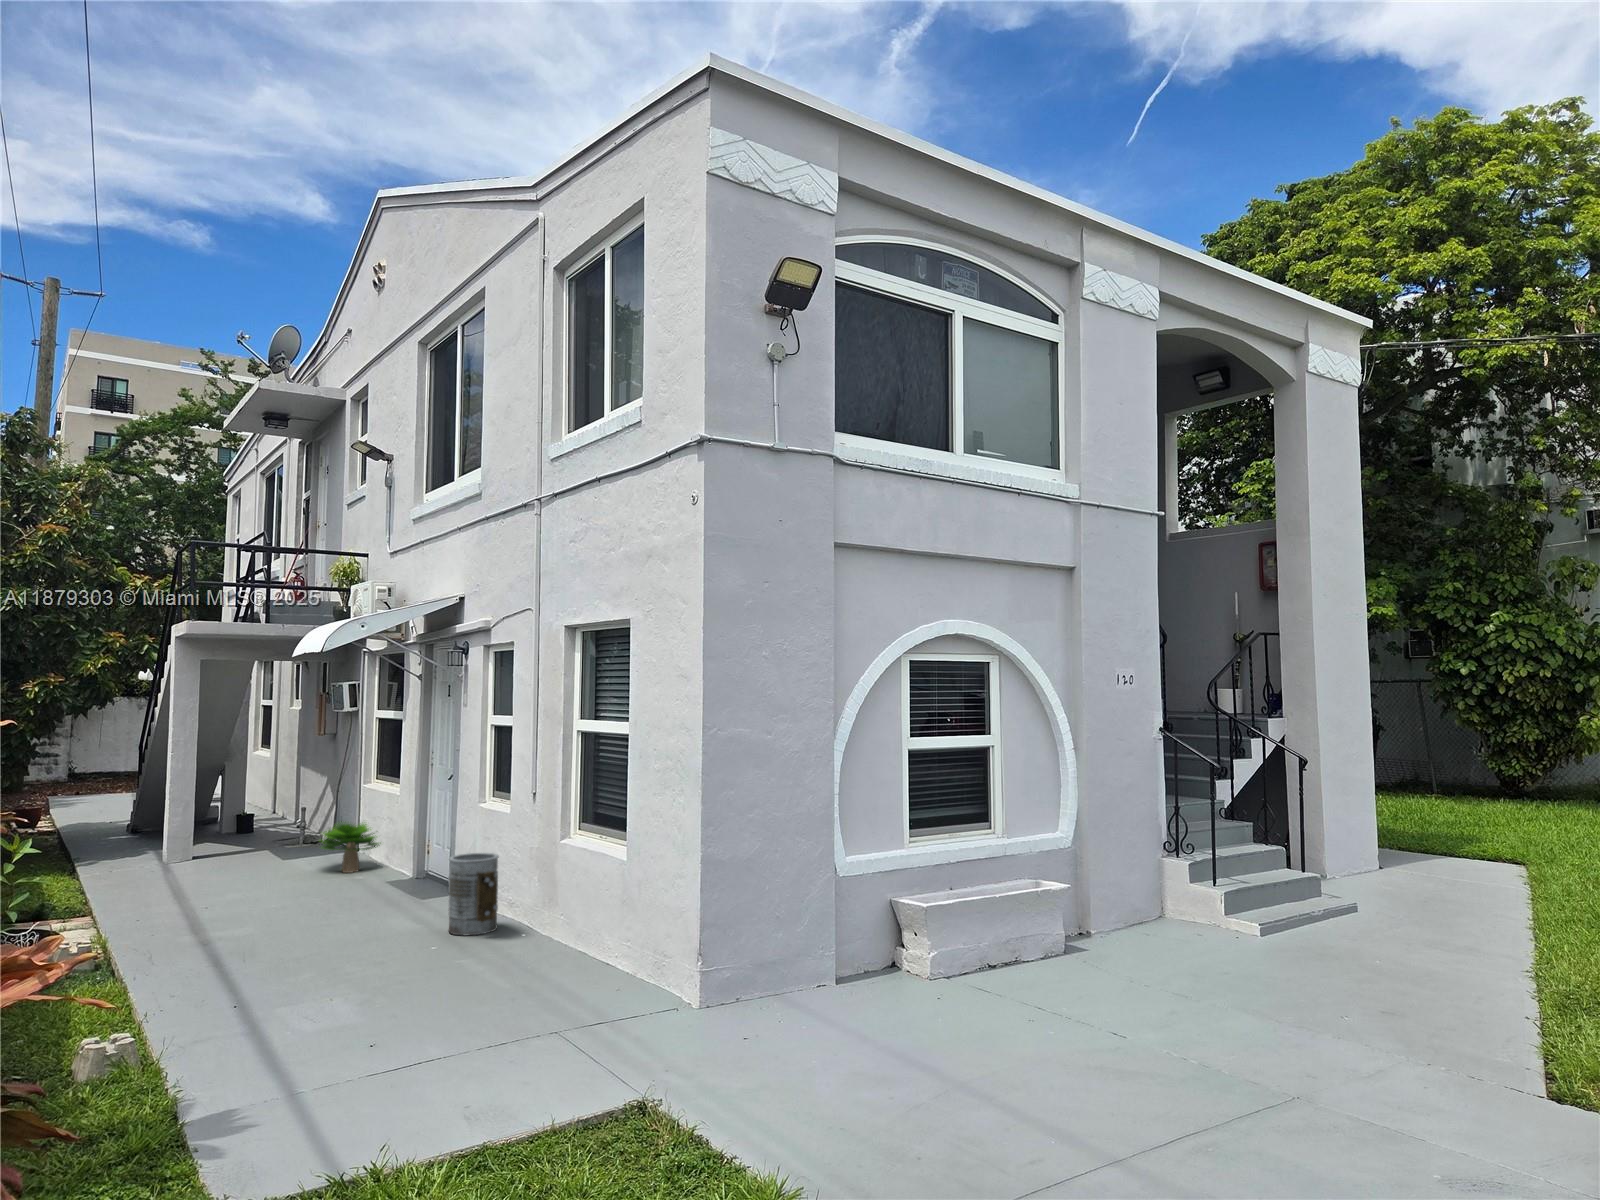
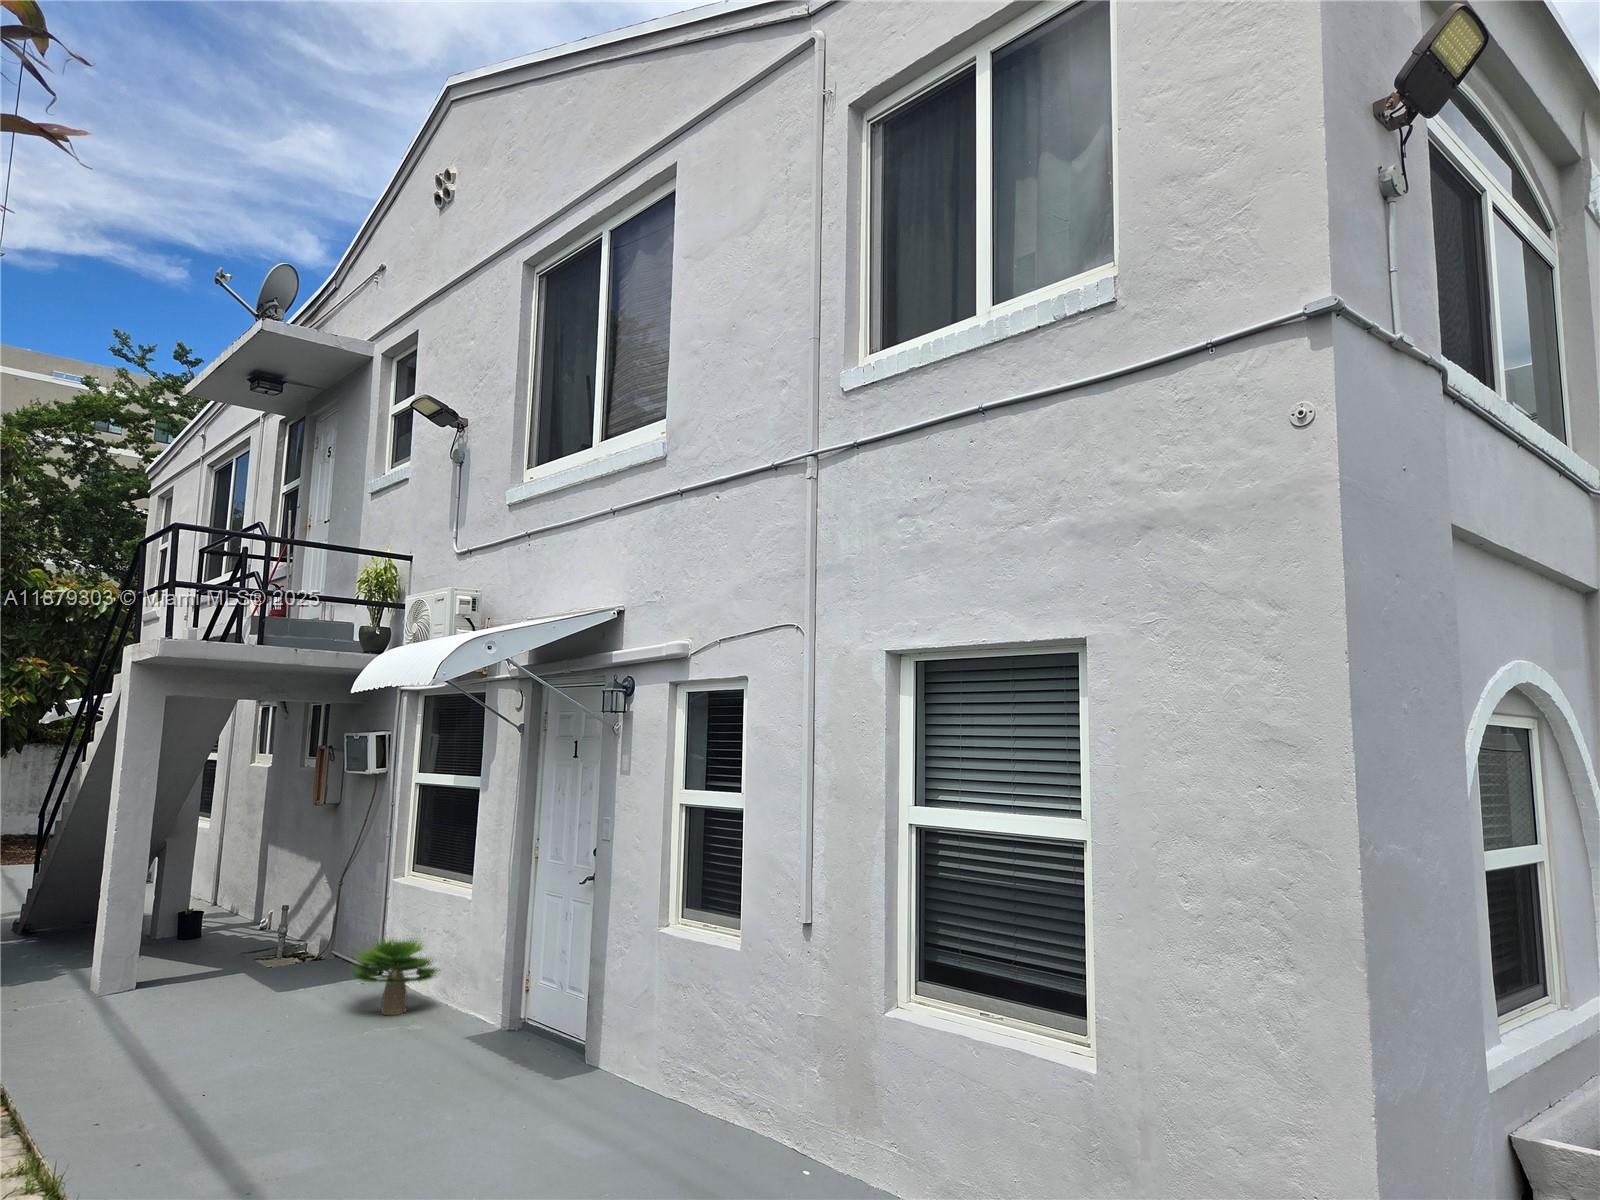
trash can: present [448,853,499,936] -> none [653,1010,747,1156]

